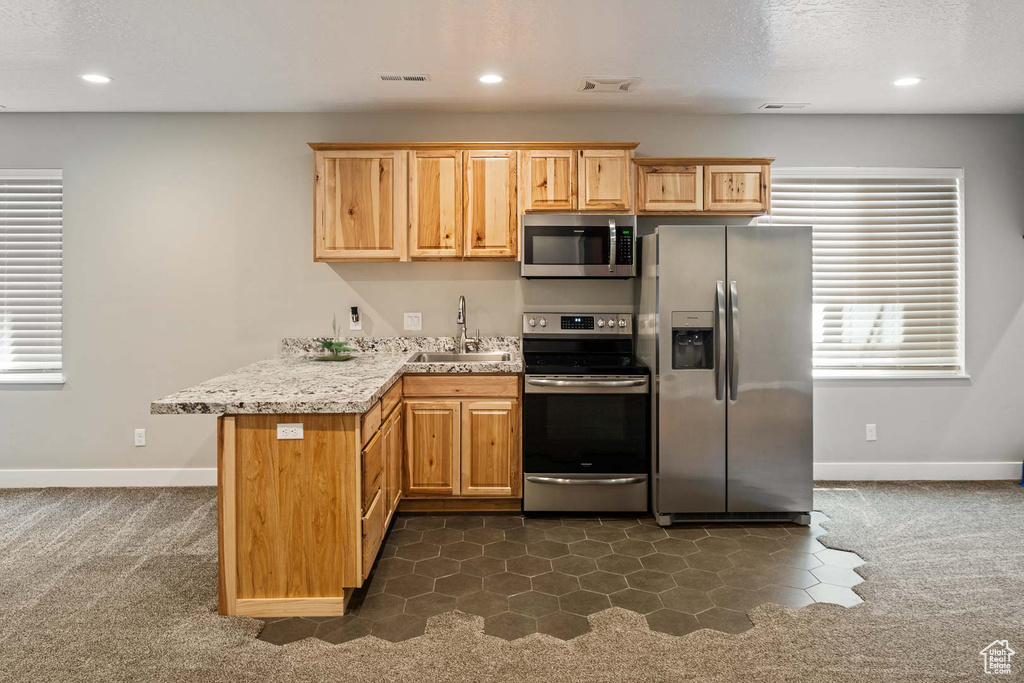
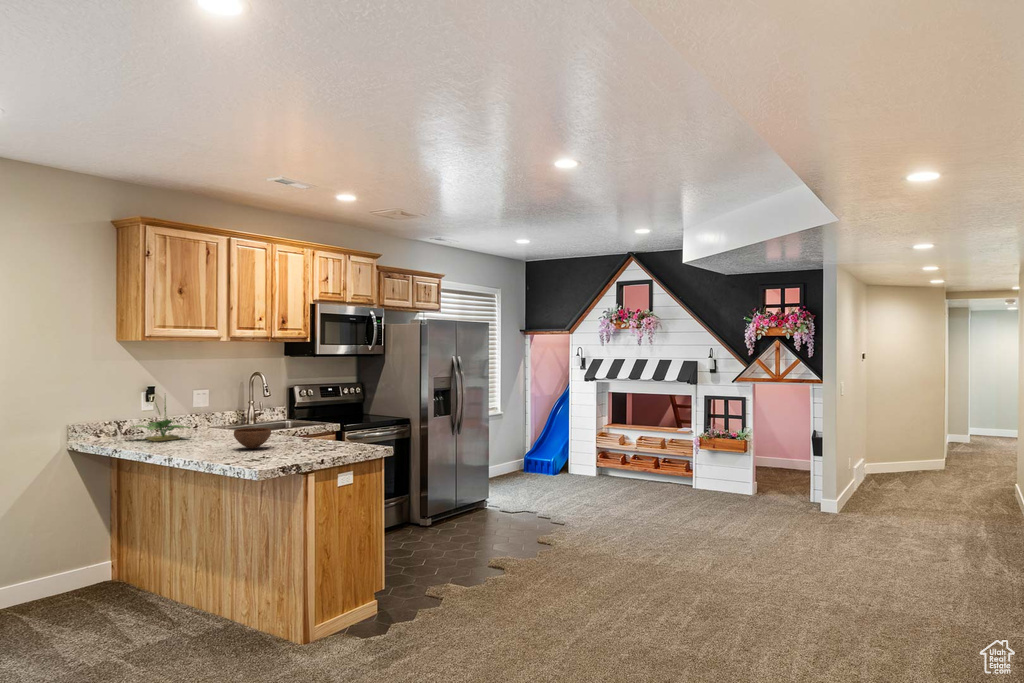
bowl: none [275,355,317,378] -> present [234,428,271,449]

